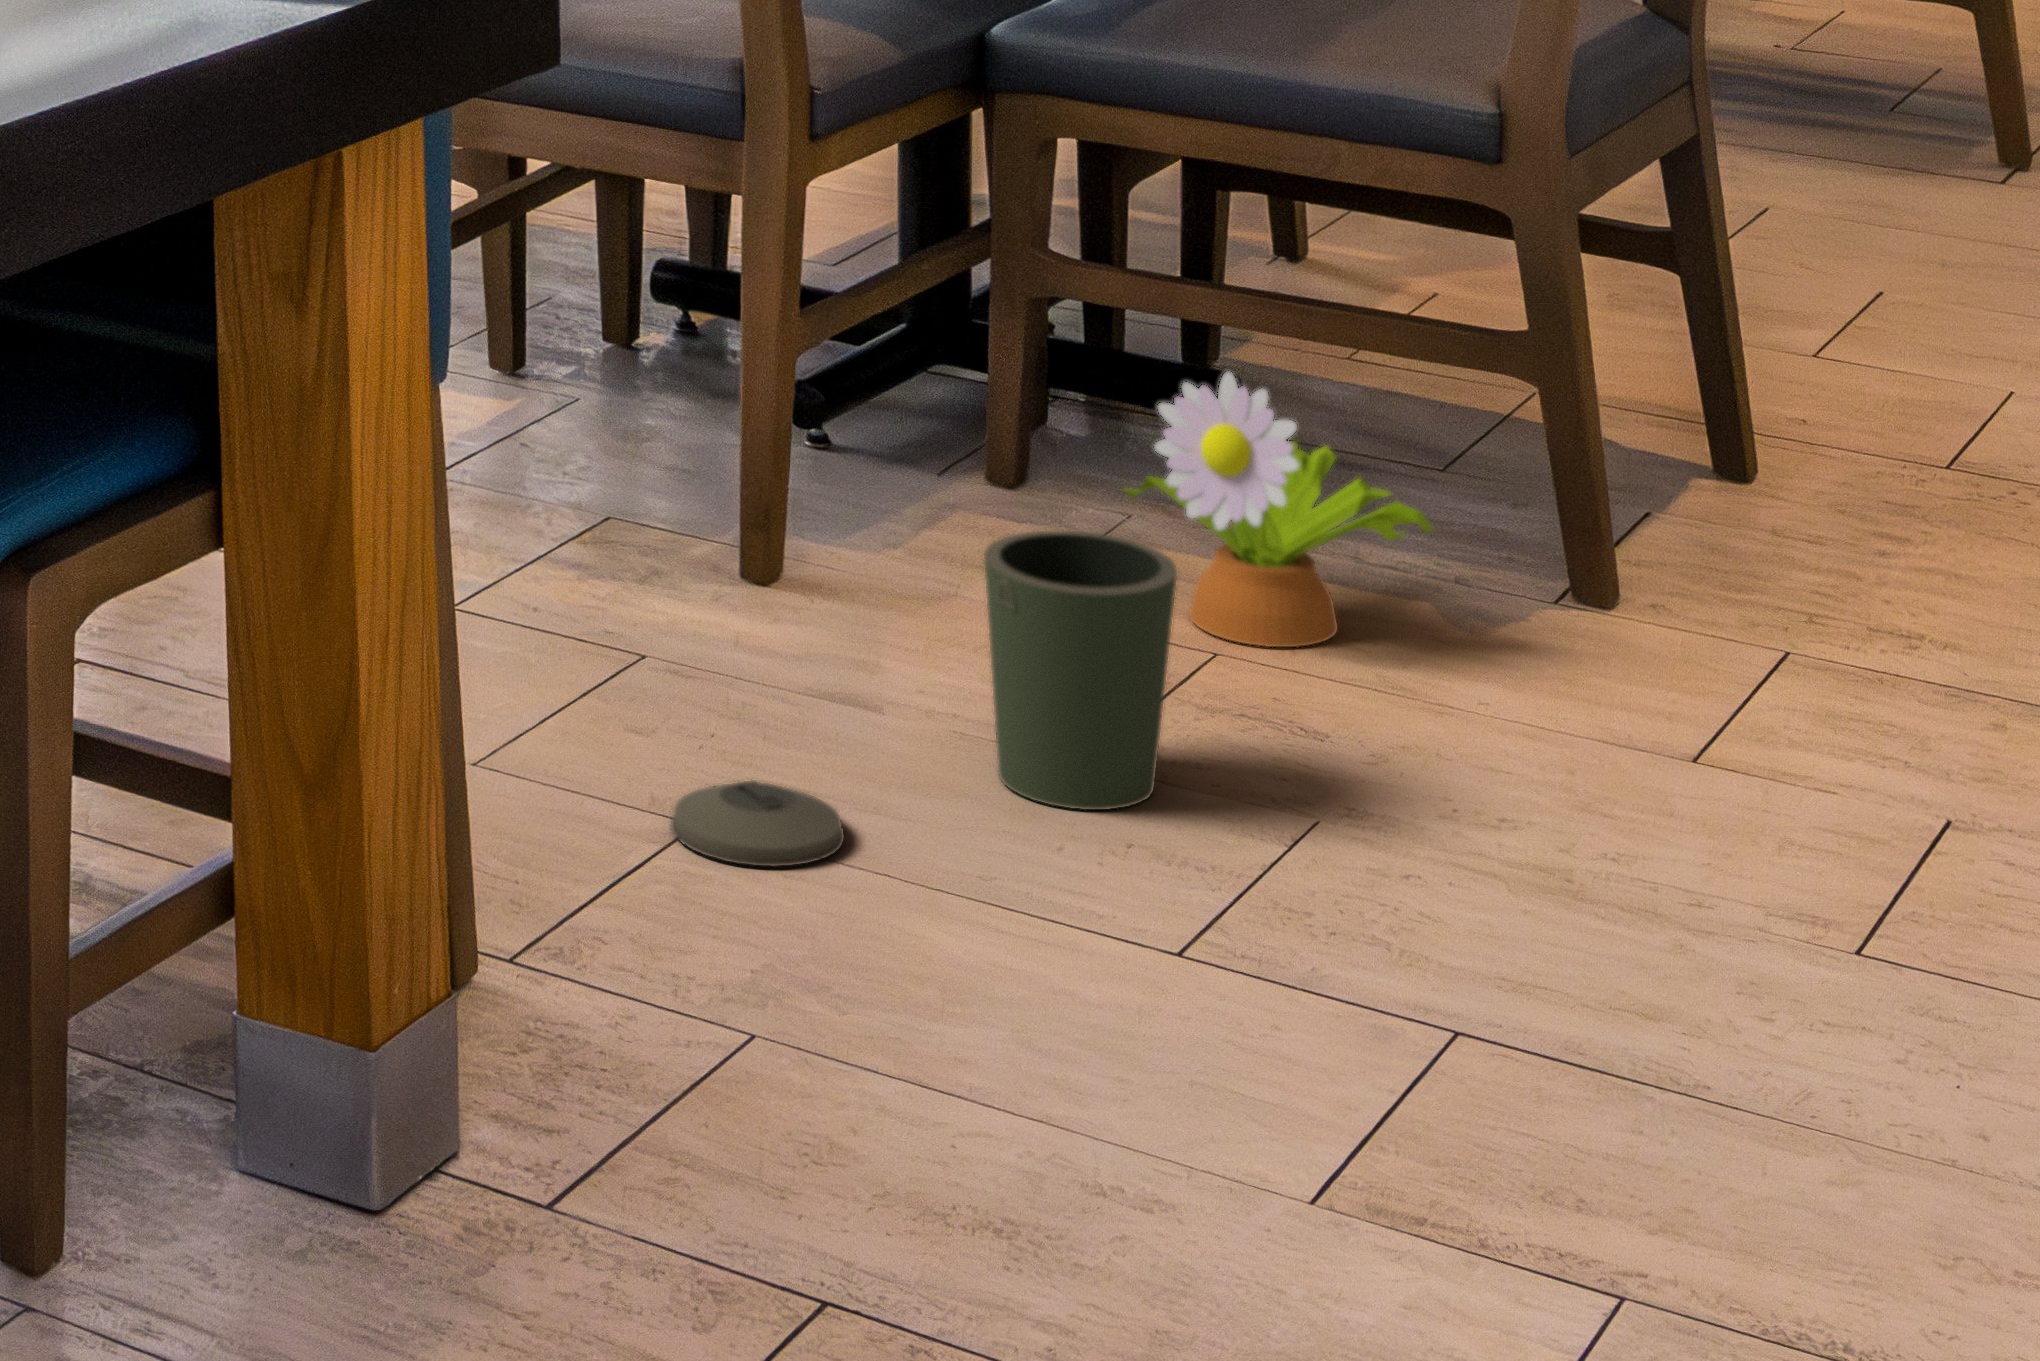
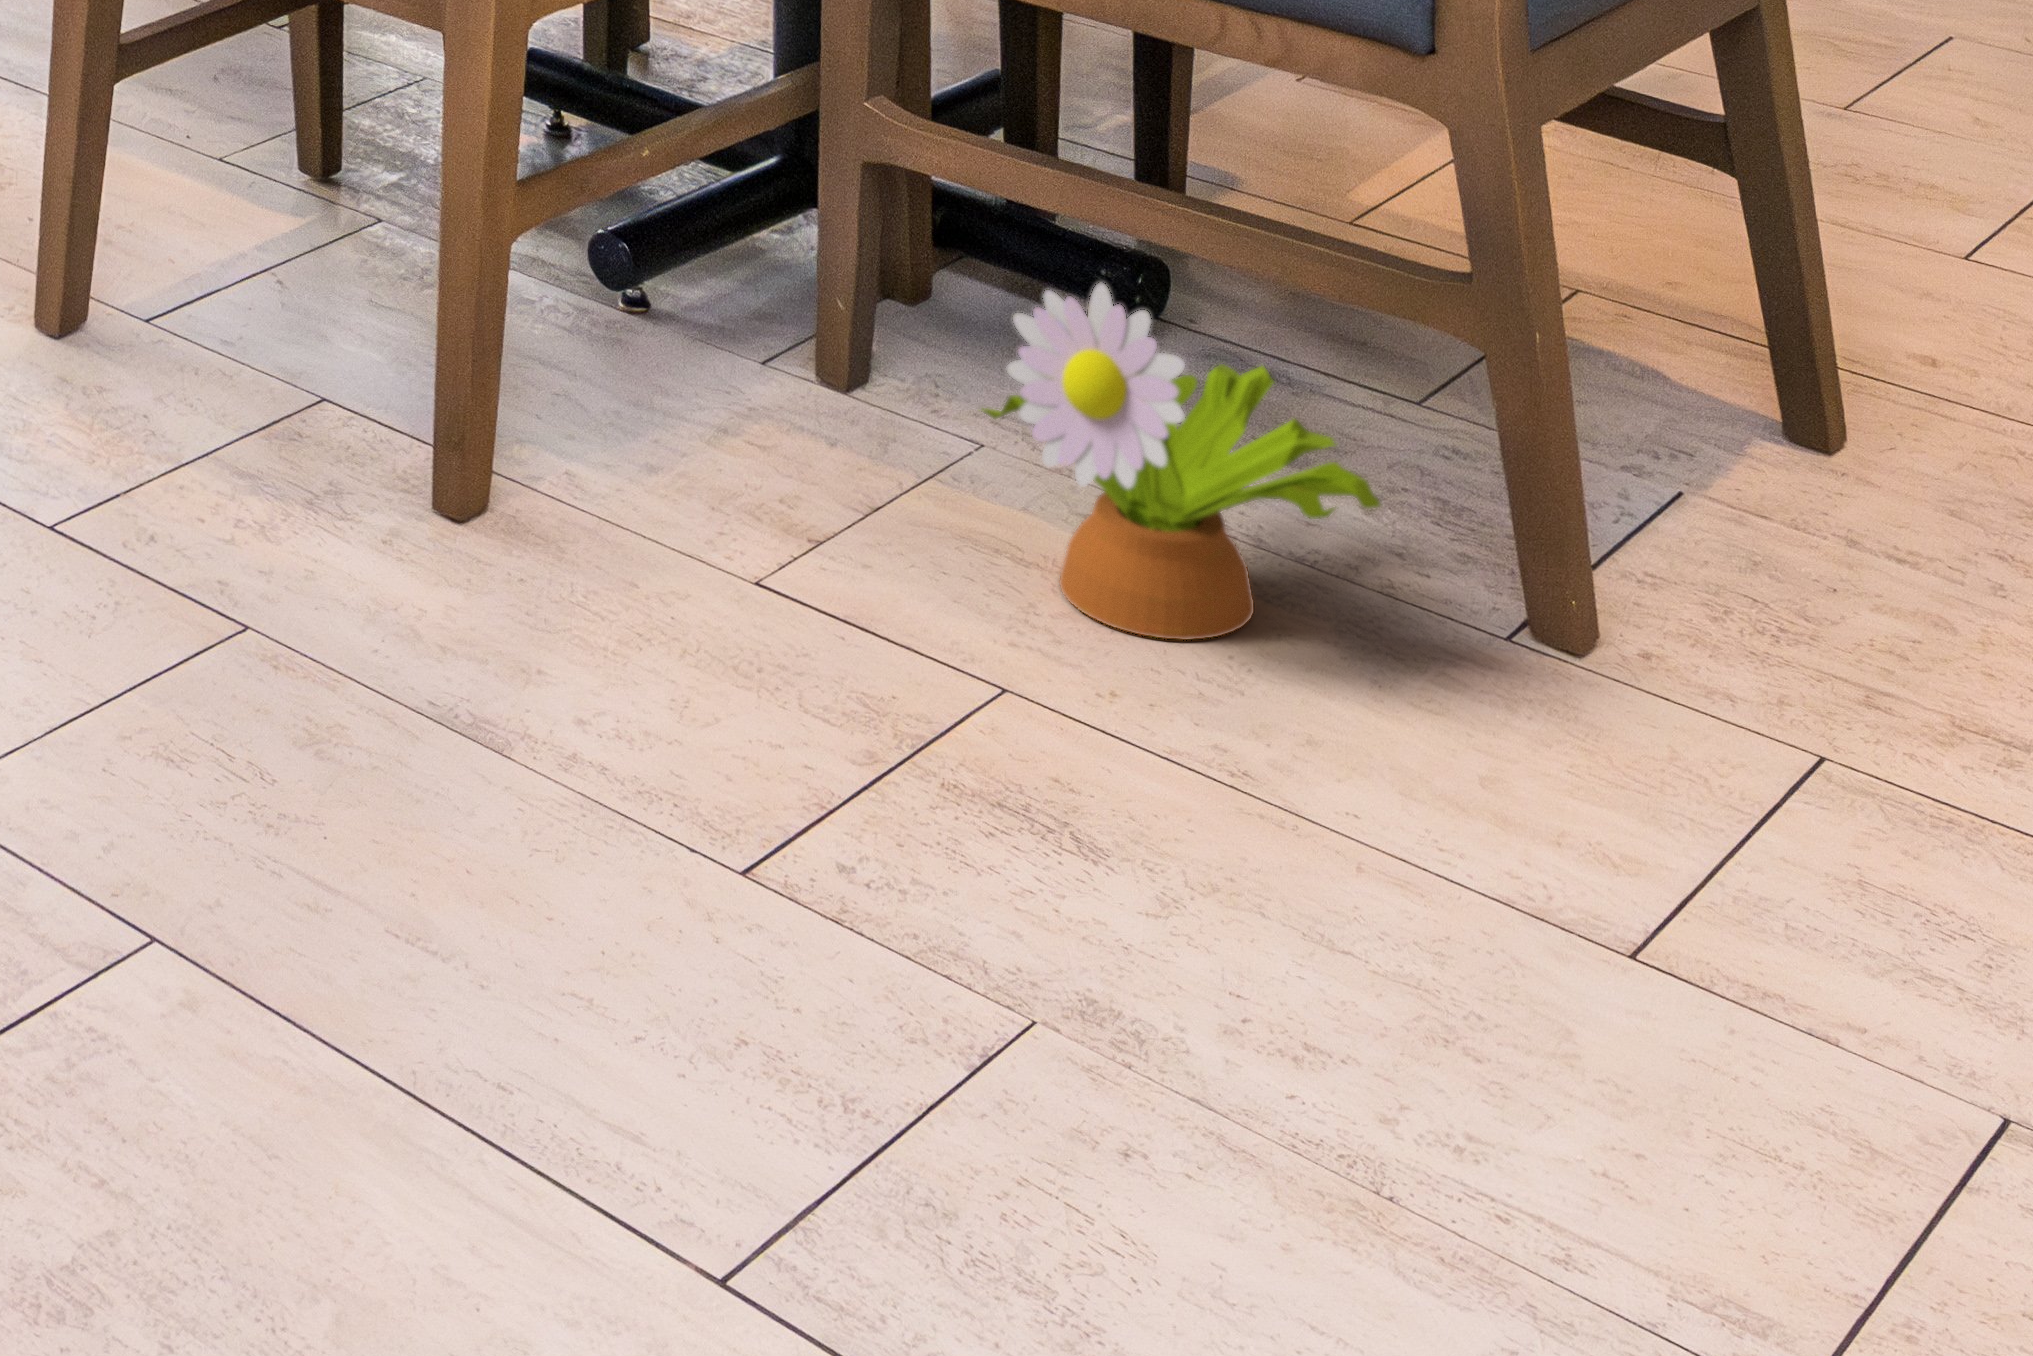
trash can: present [671,531,1177,867] -> none [216,506,945,971]

